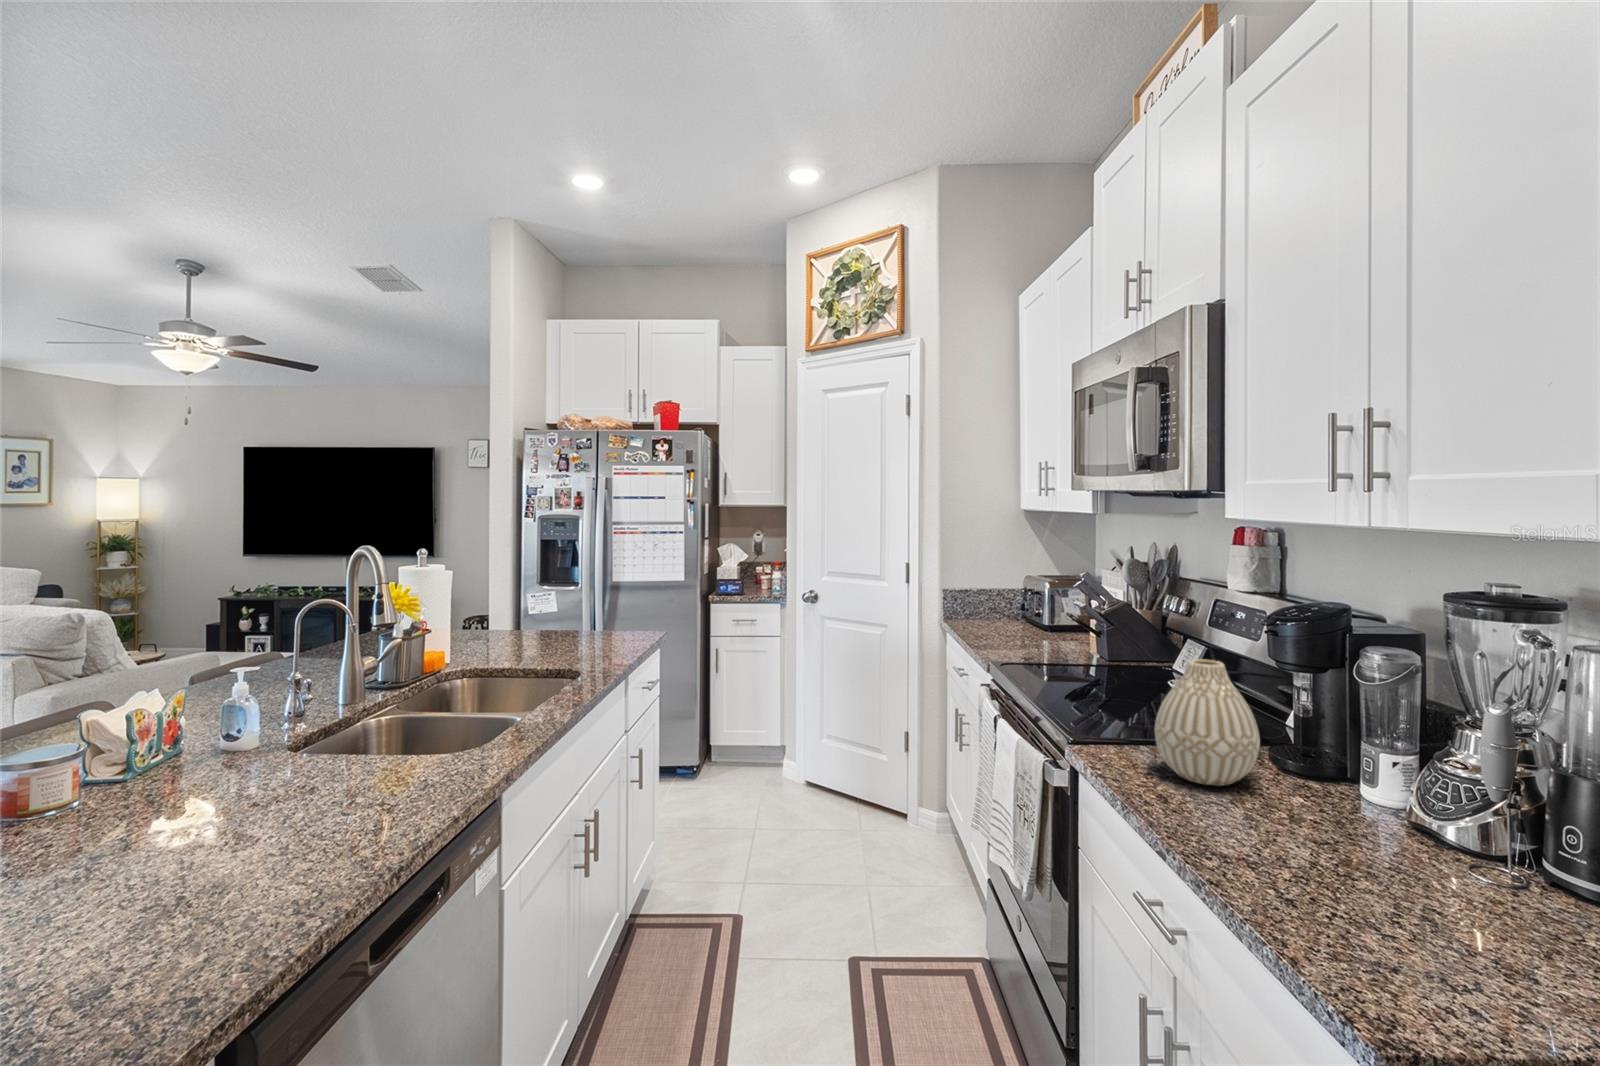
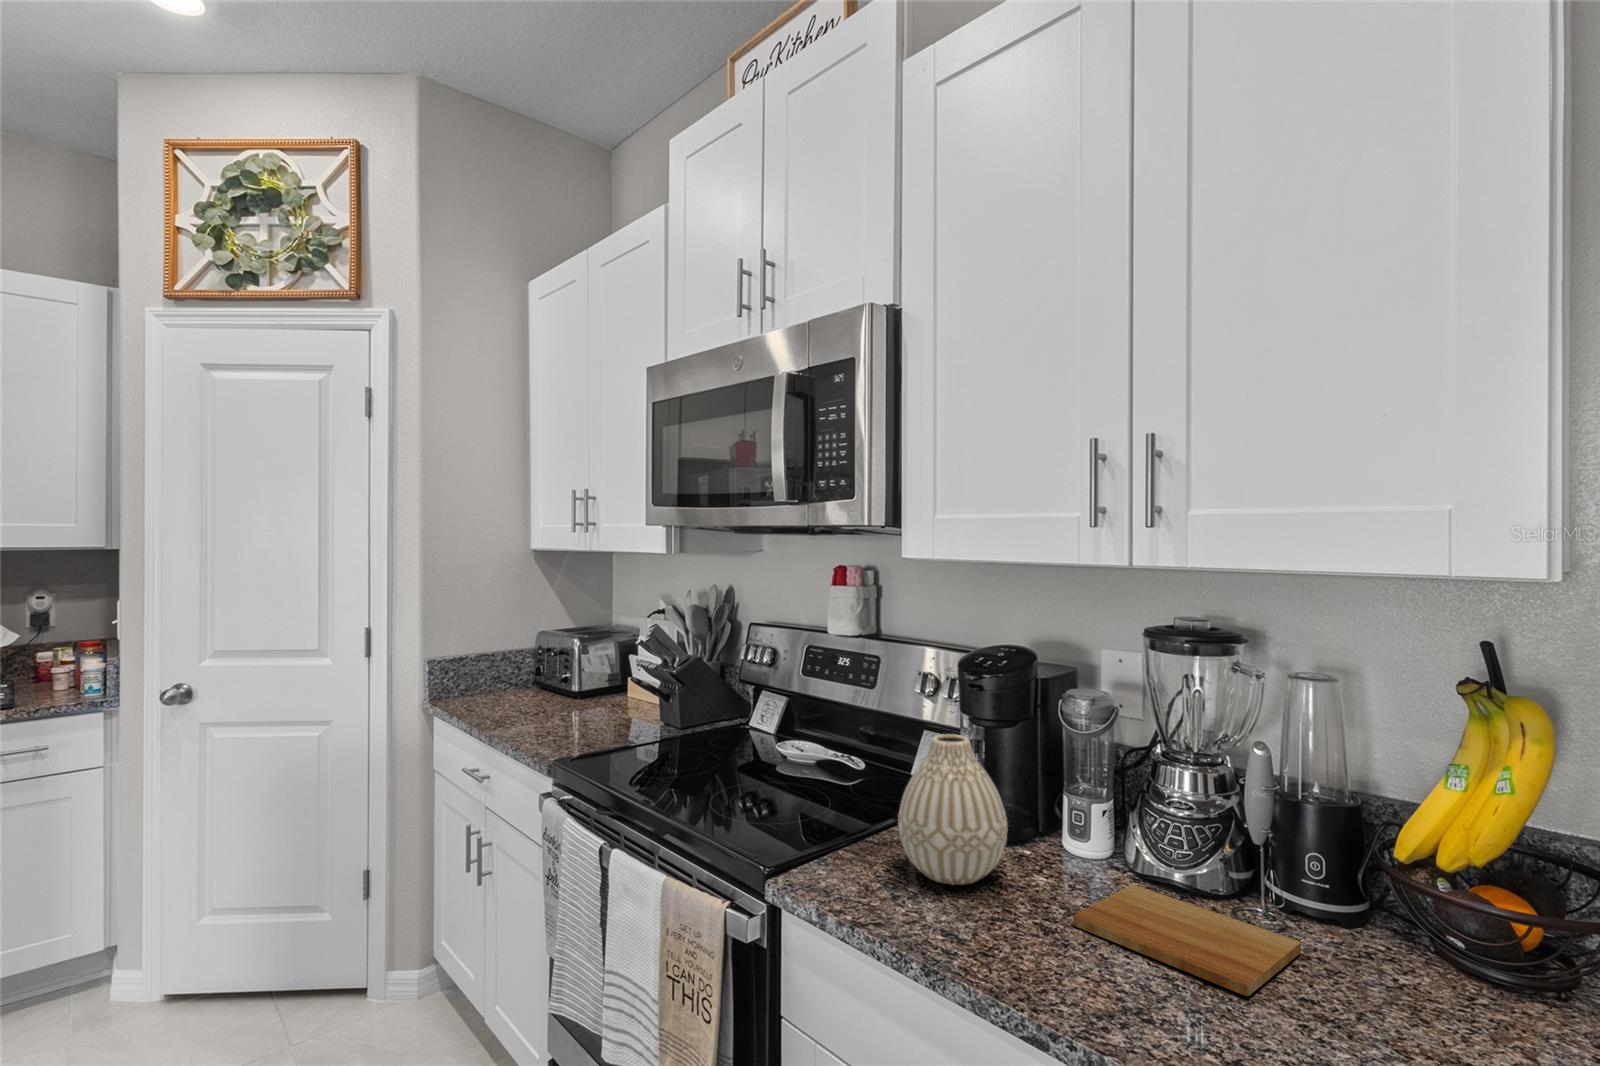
cutting board: none [1266,819,1496,908] -> present [1074,885,1301,996]

